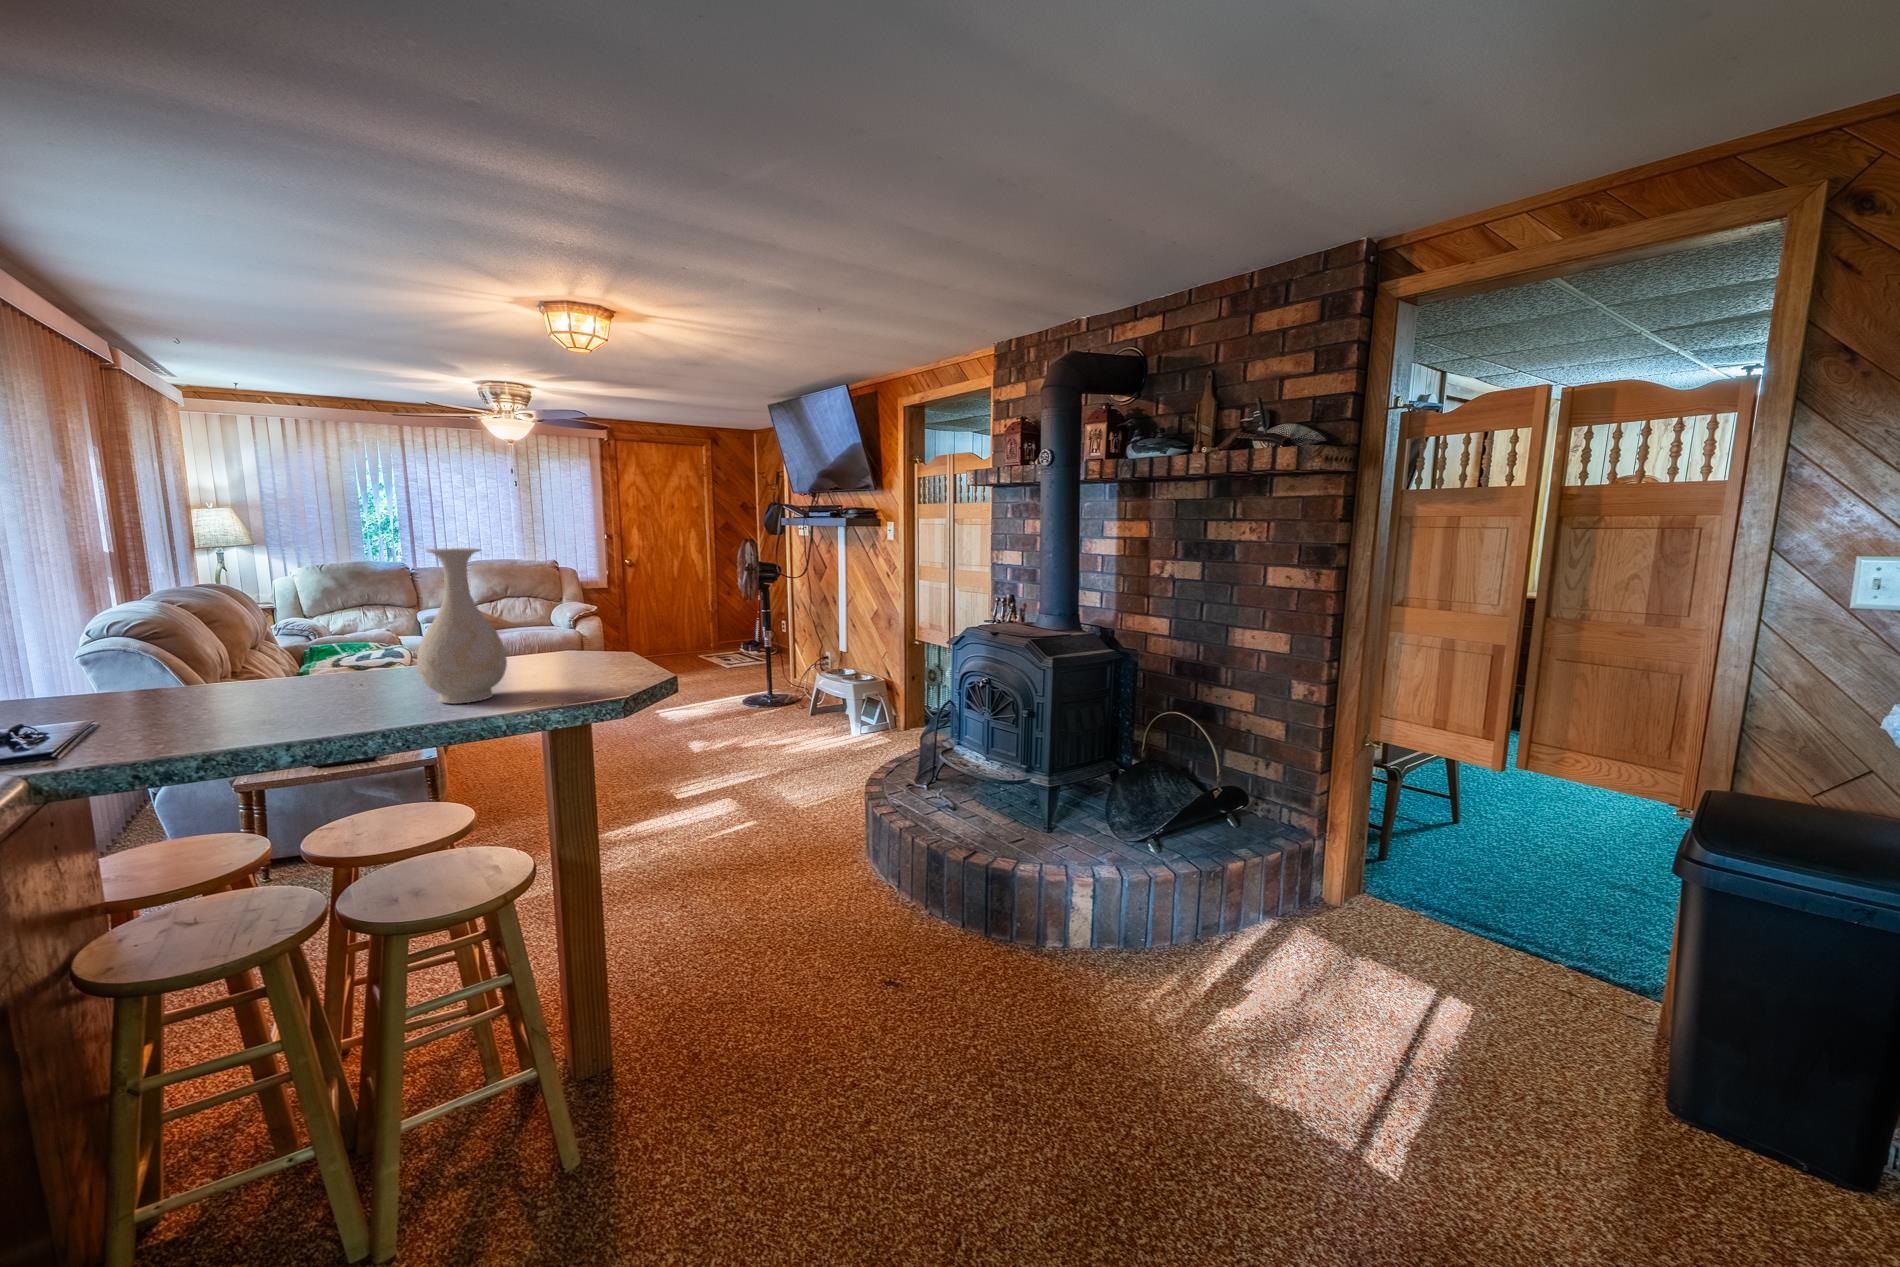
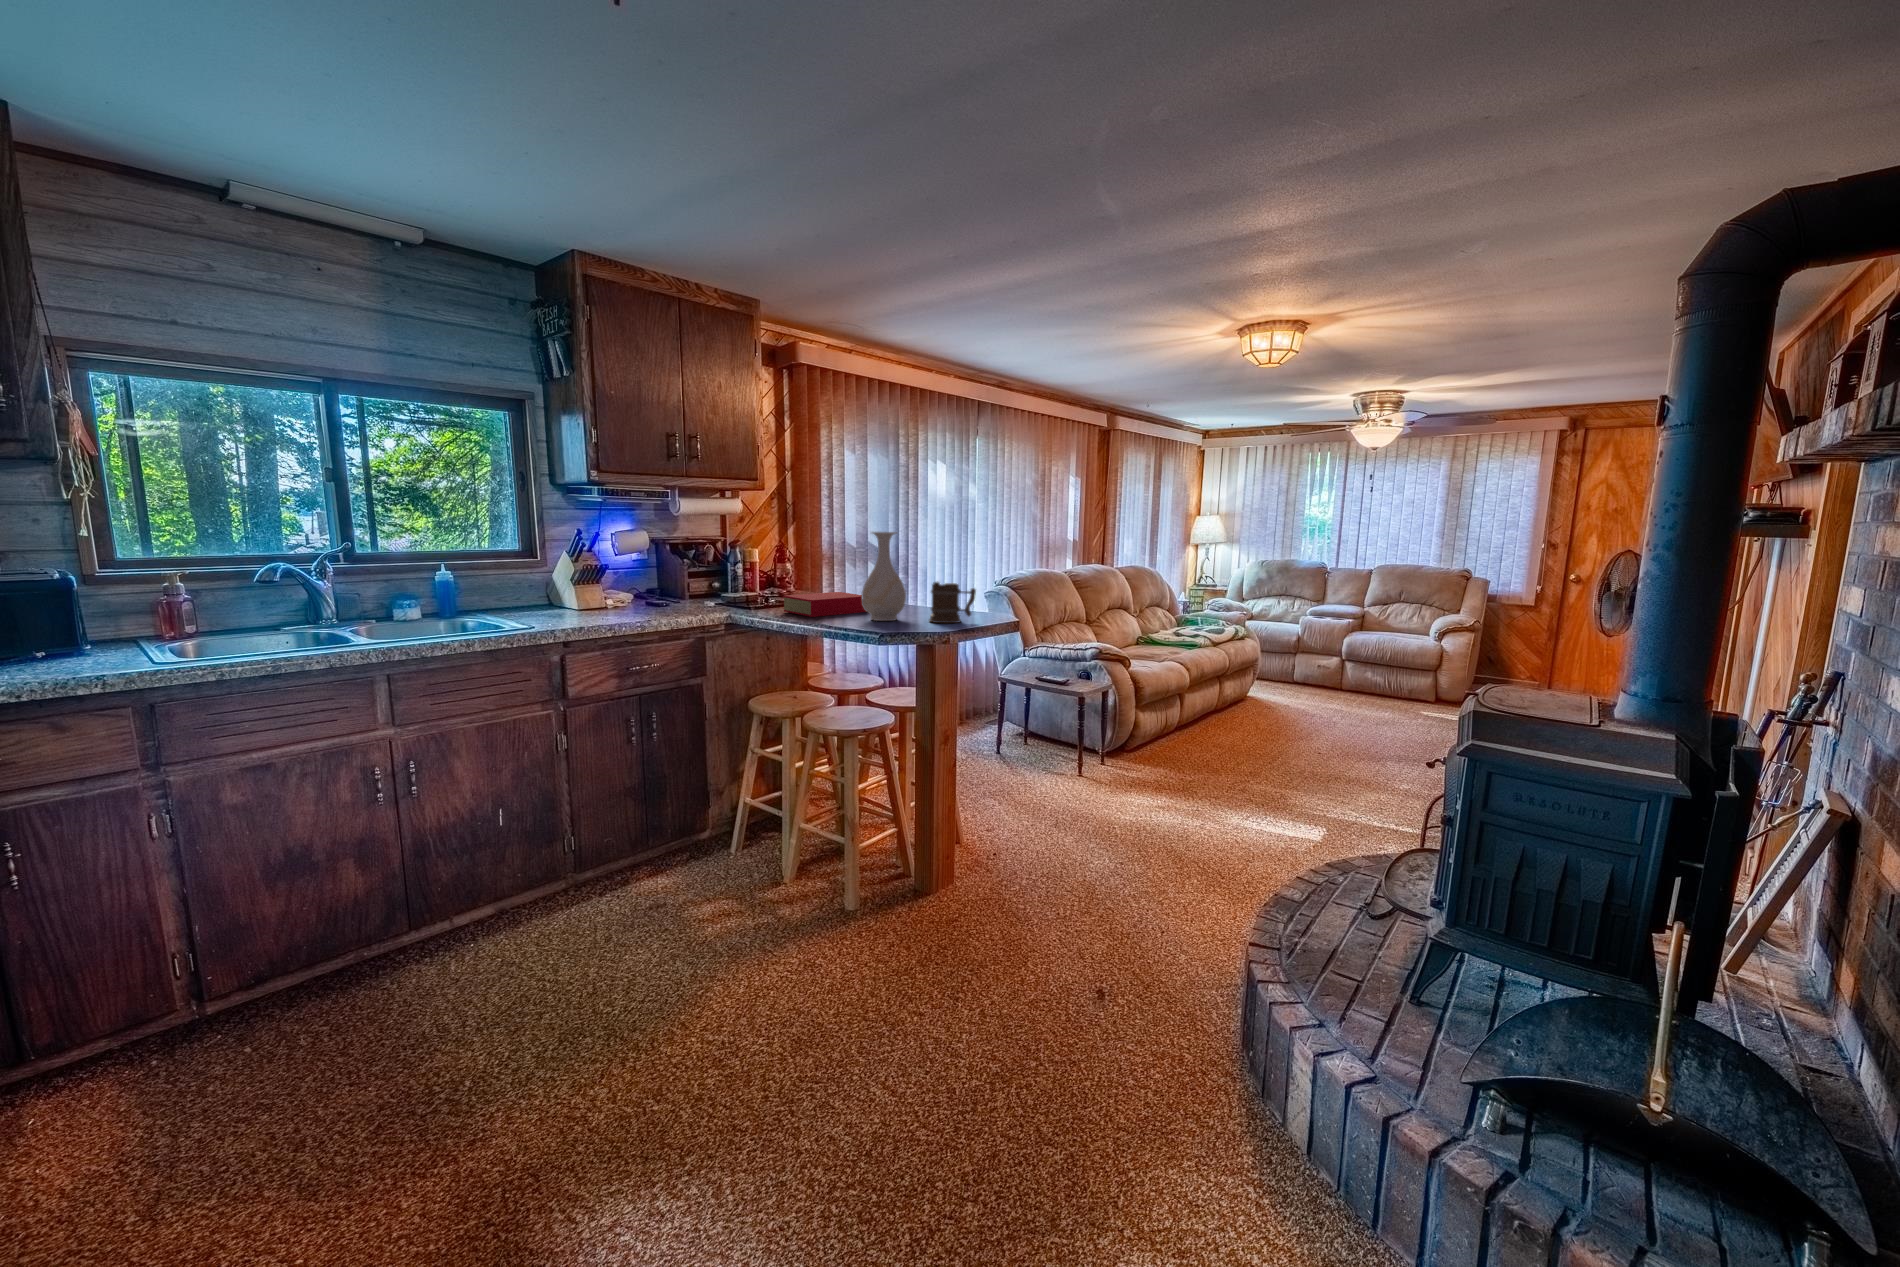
mug: none [535,619,600,682] -> present [929,582,976,623]
book: none [140,673,327,748] -> present [783,592,867,617]

